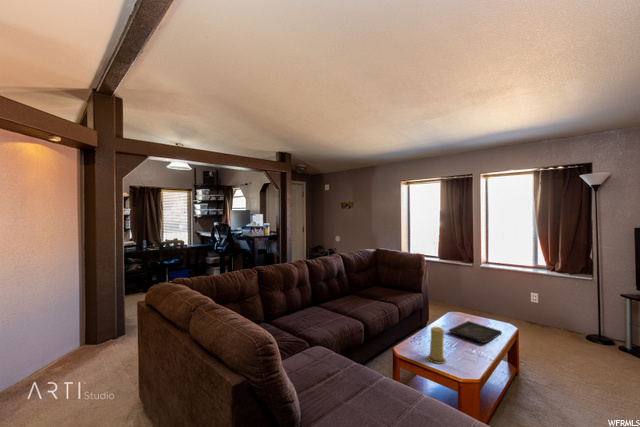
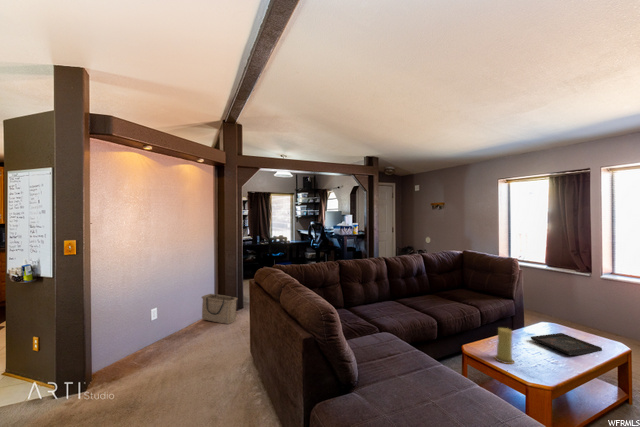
basket: none [54,325,116,364] -> present [202,294,238,324]

